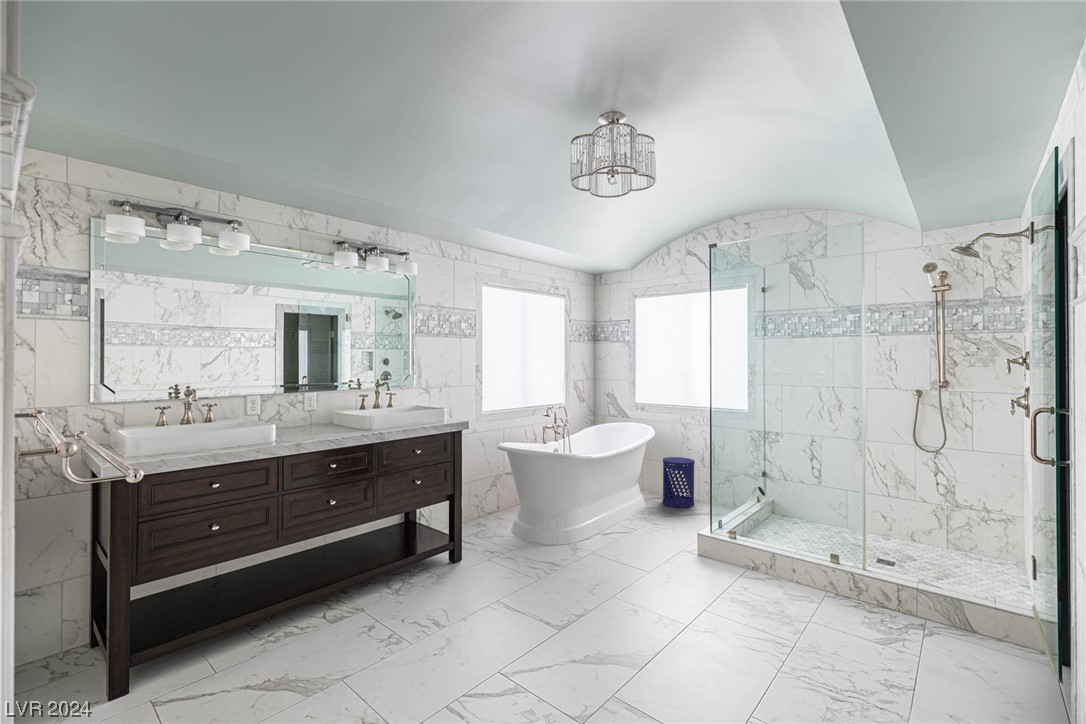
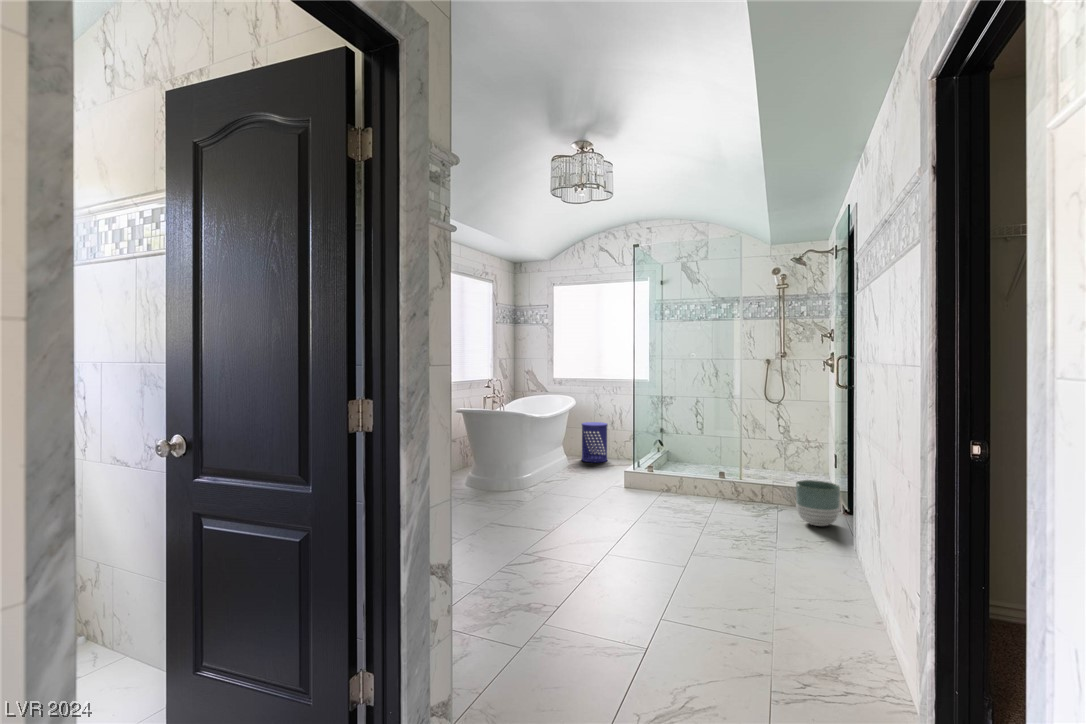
planter: none [957,602,1048,694] -> present [796,480,840,526]

